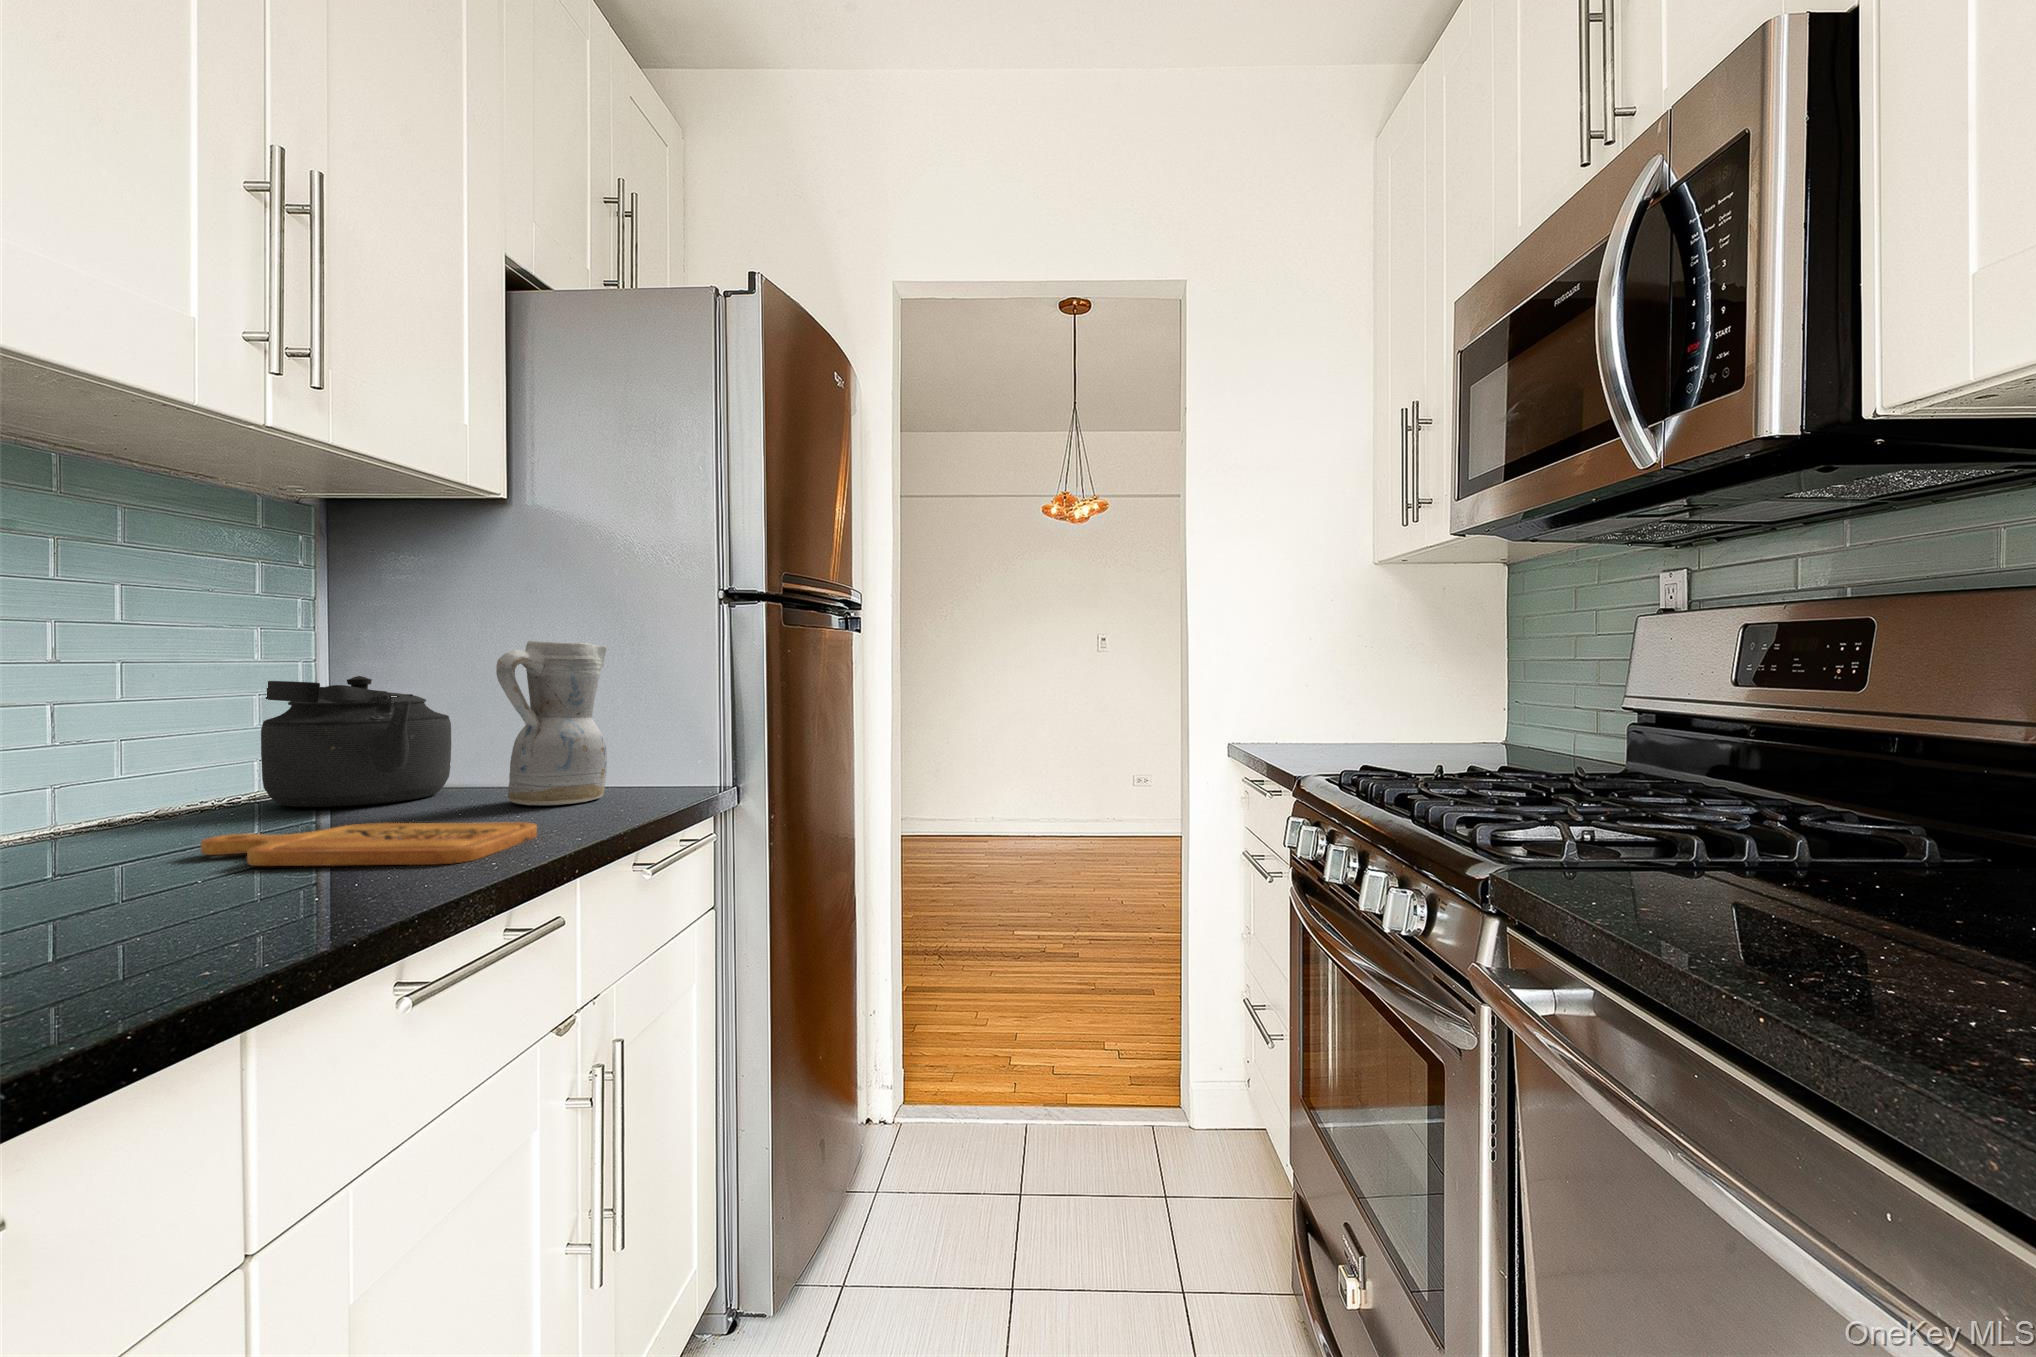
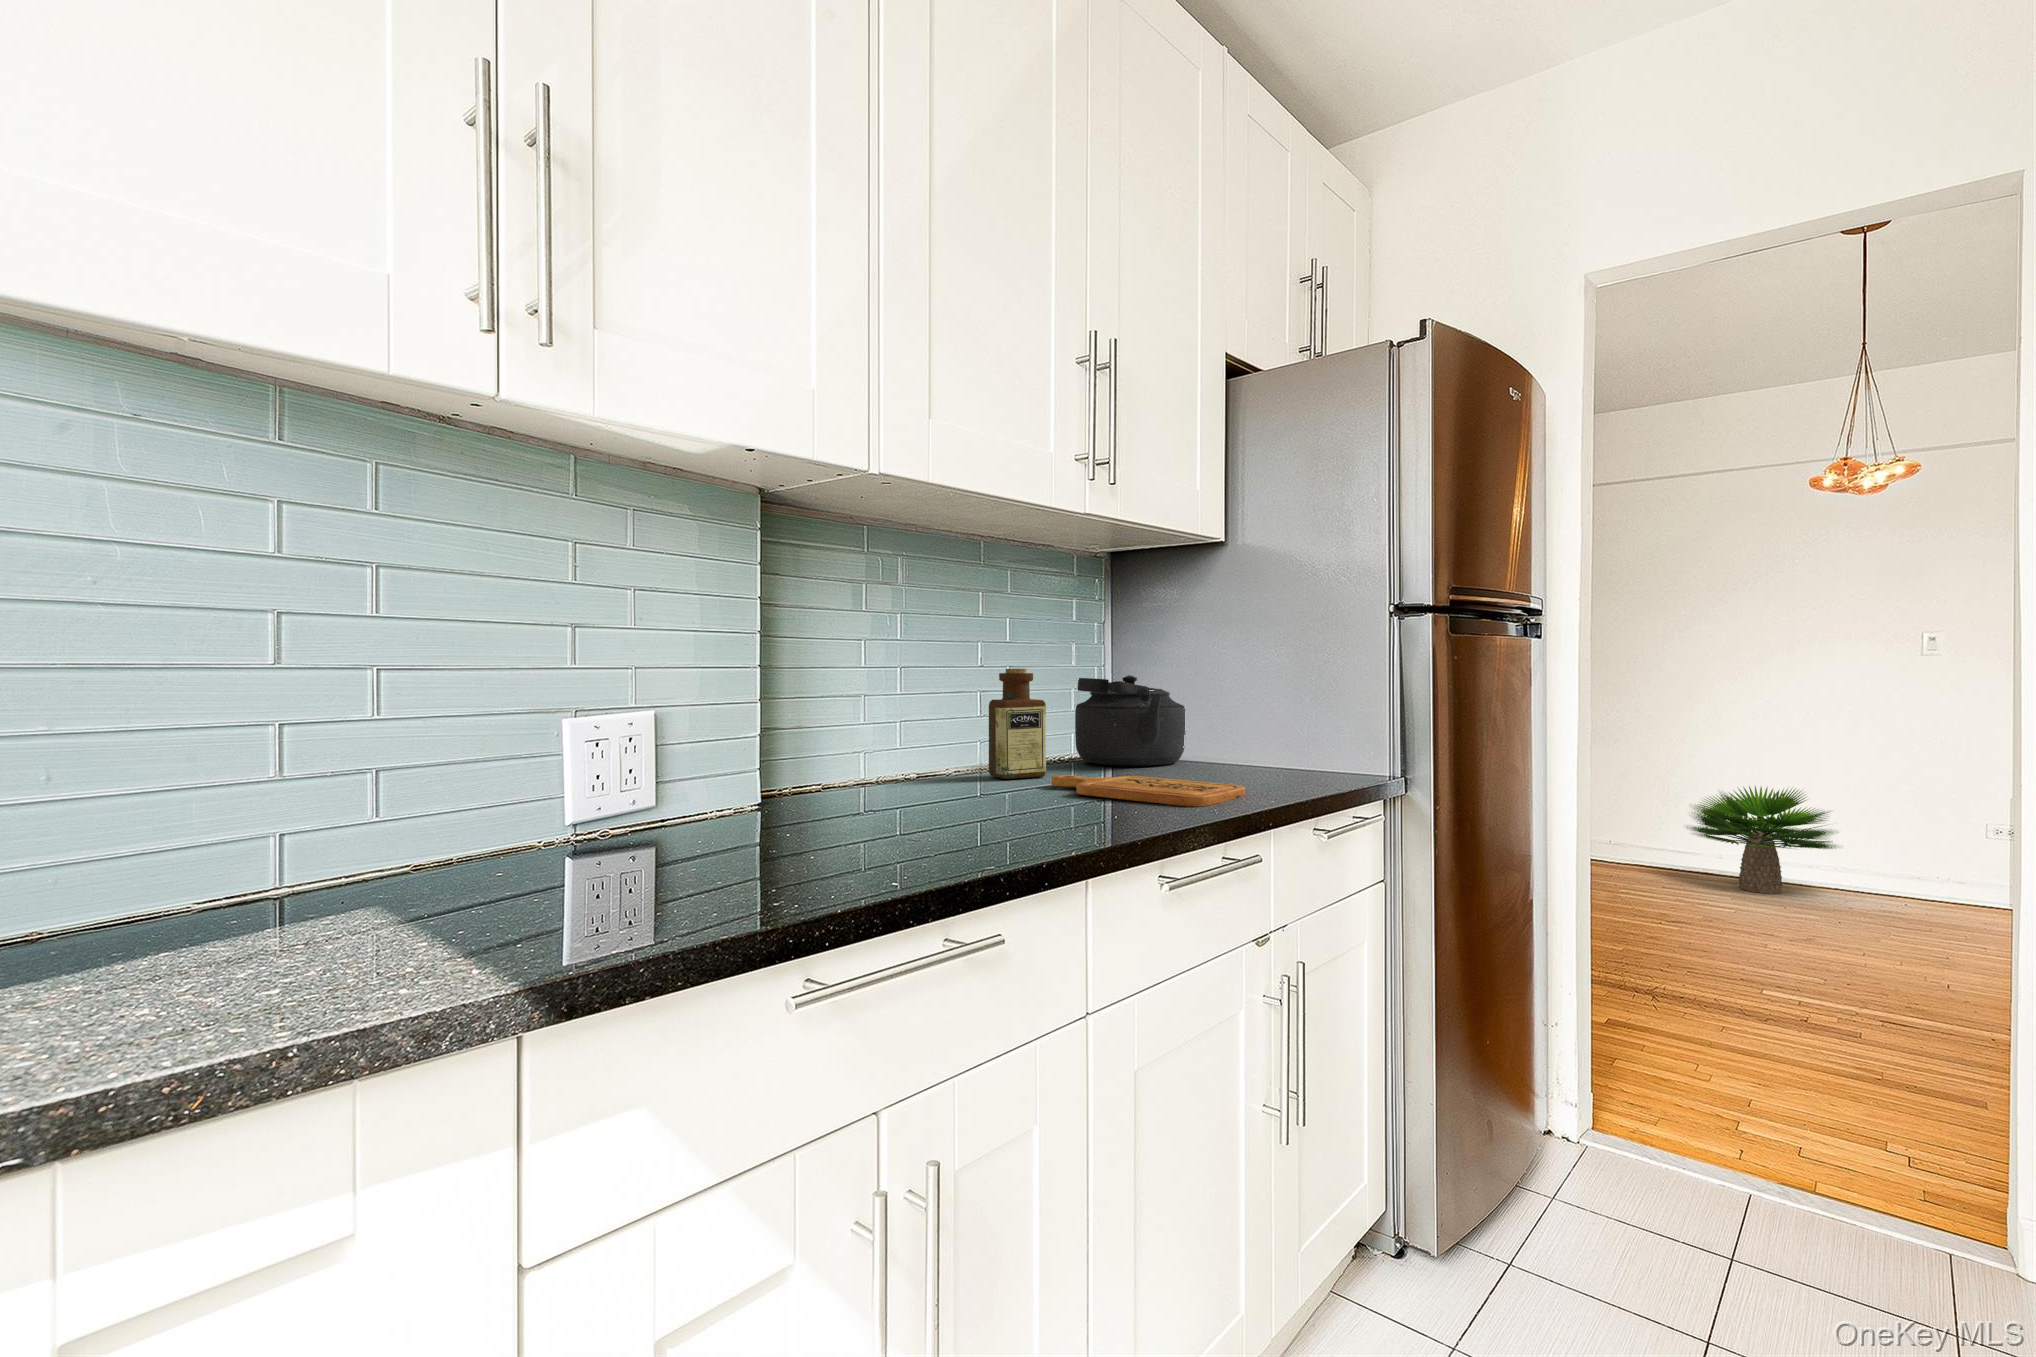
ceramic pitcher: present [496,641,607,805] -> none [1218,649,1297,777]
bottle: none [66,668,195,852] -> present [989,669,1046,779]
potted plant: none [955,758,1061,849] -> present [1687,786,1836,894]

